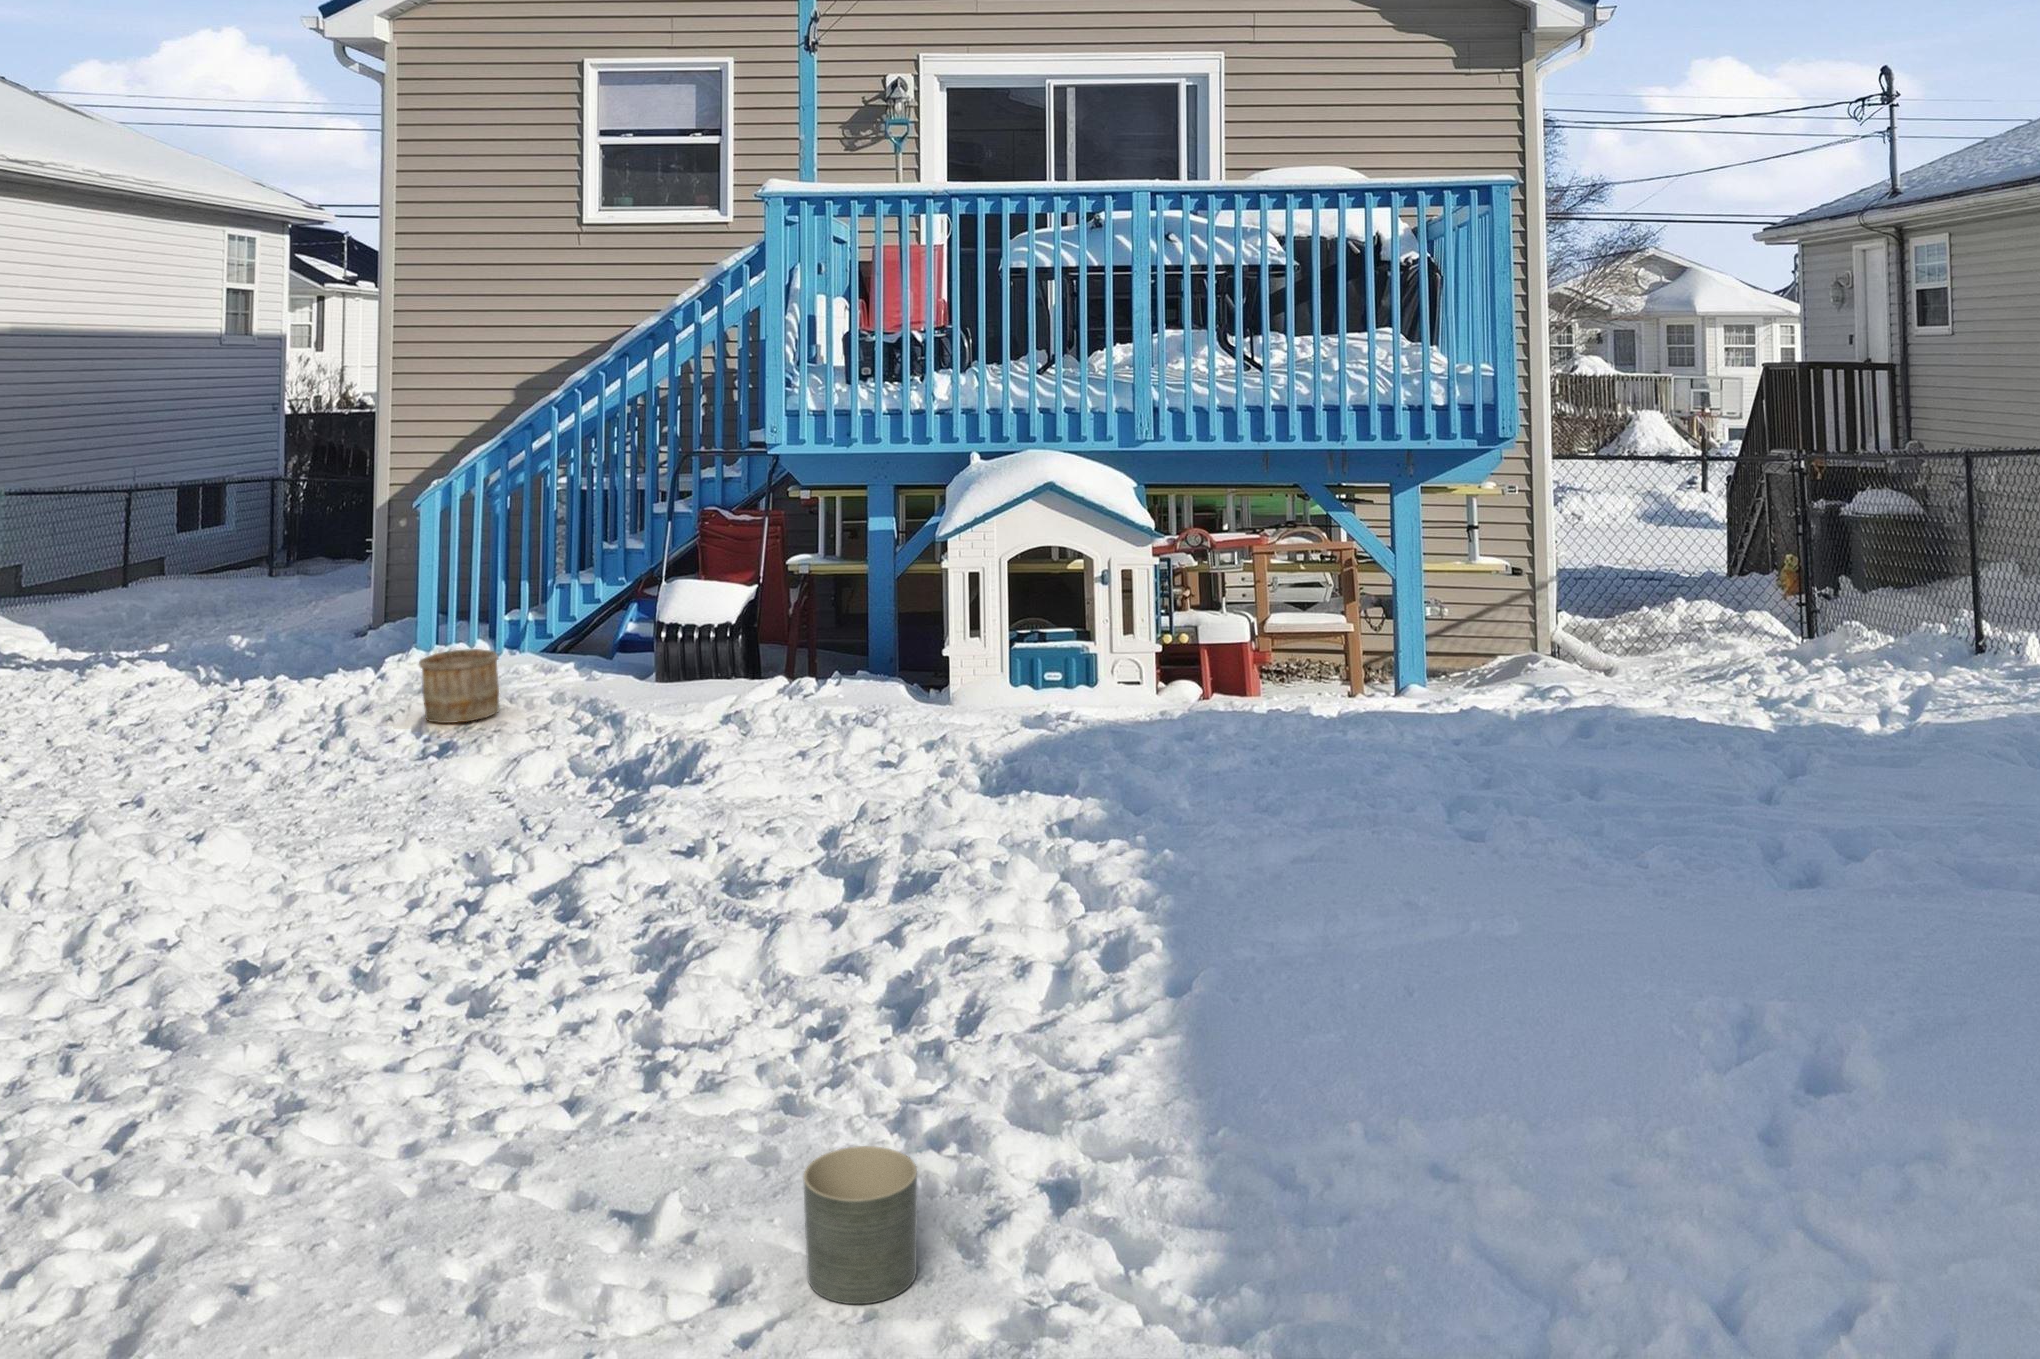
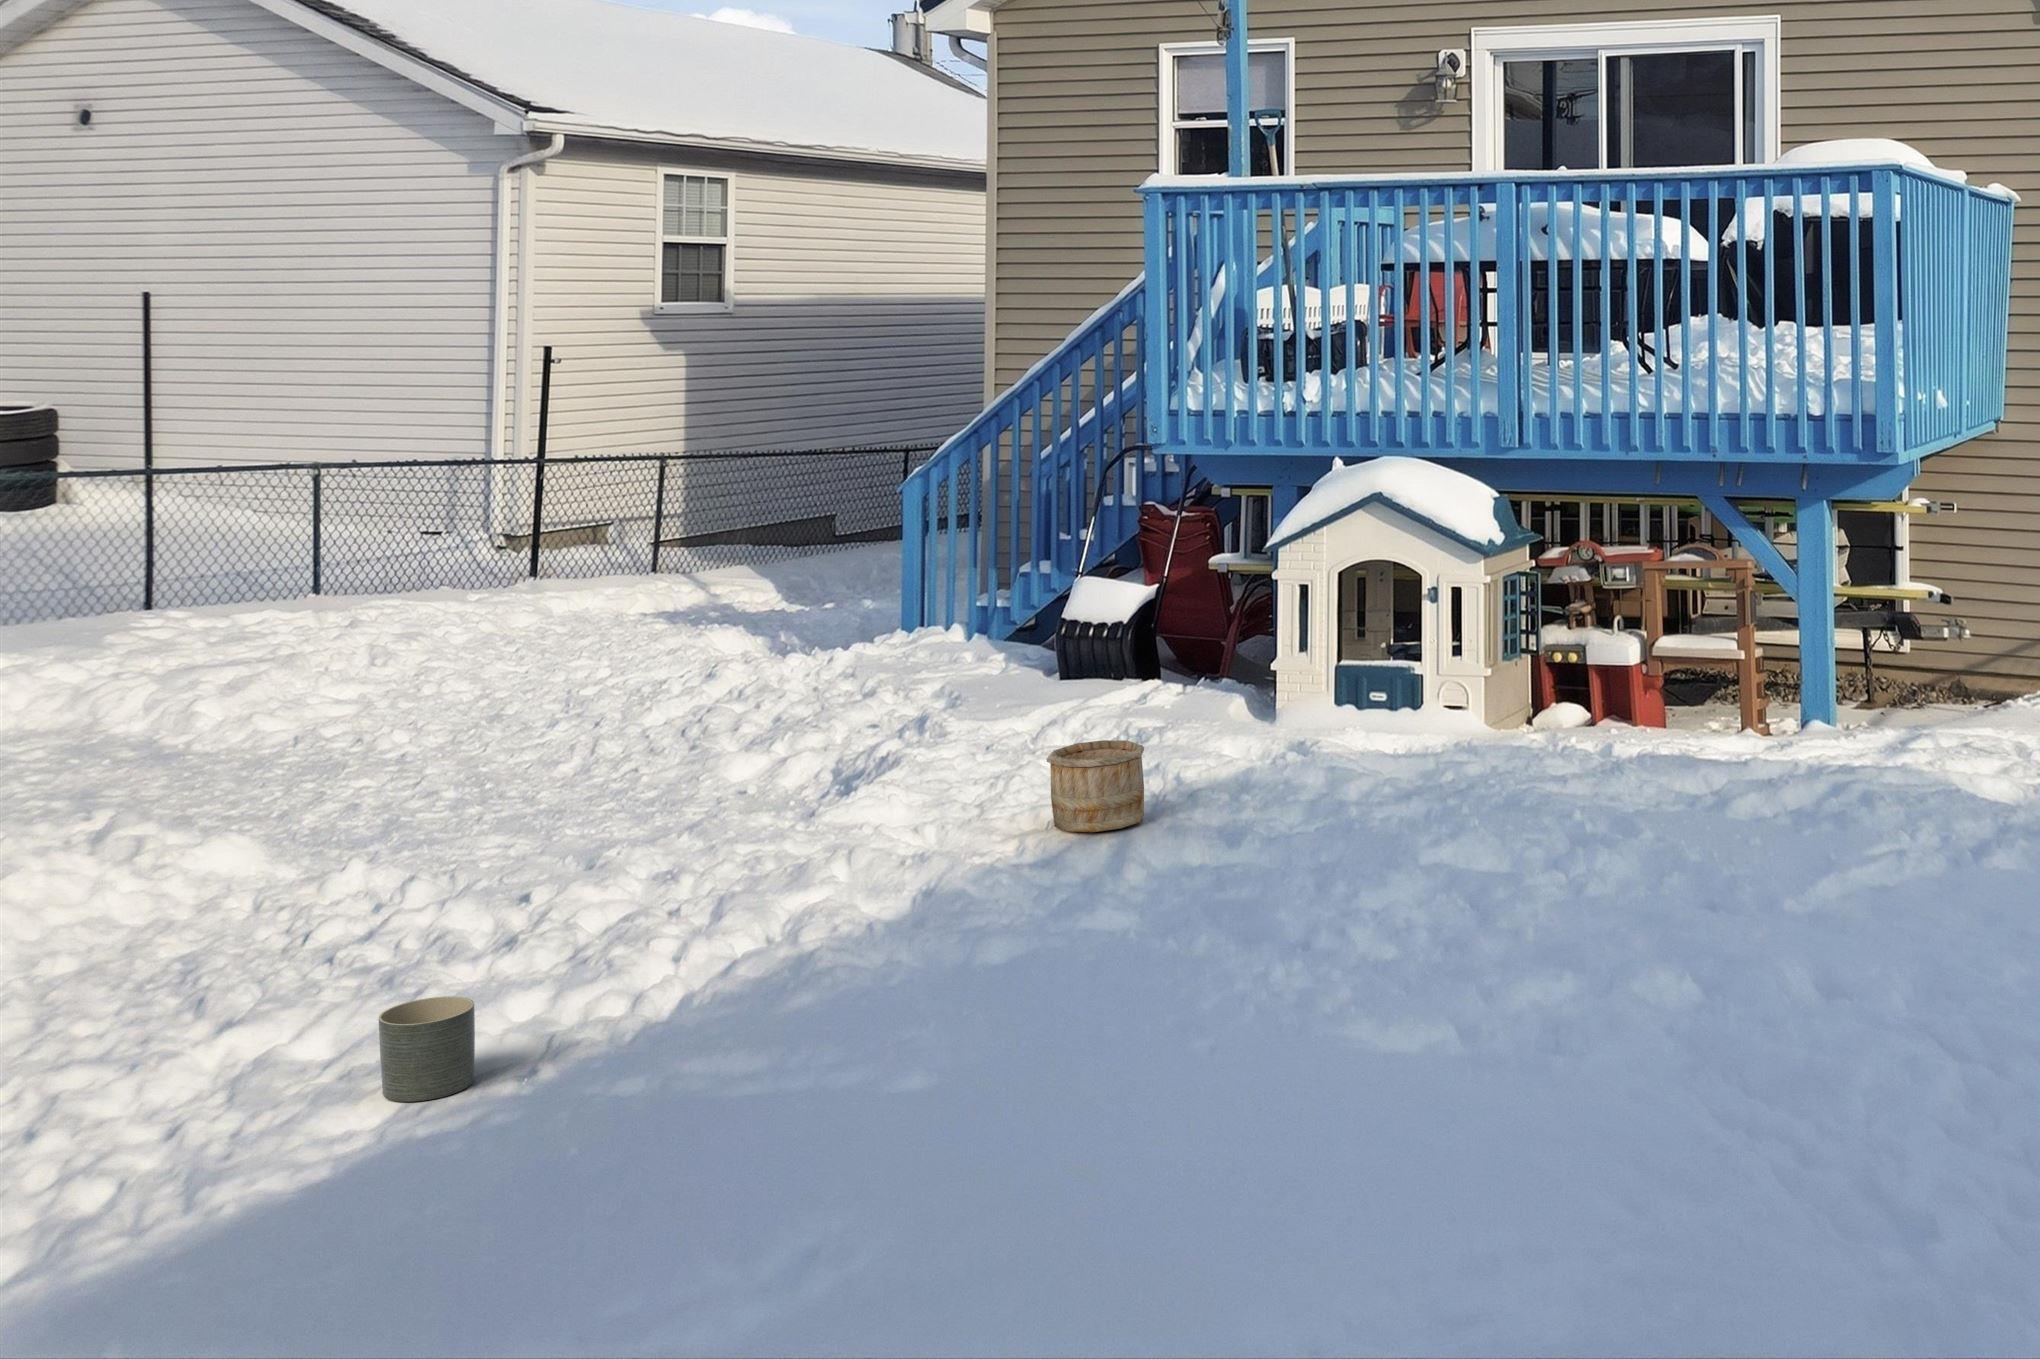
wooden bucket: present [419,649,499,723] -> present [1046,740,1144,832]

